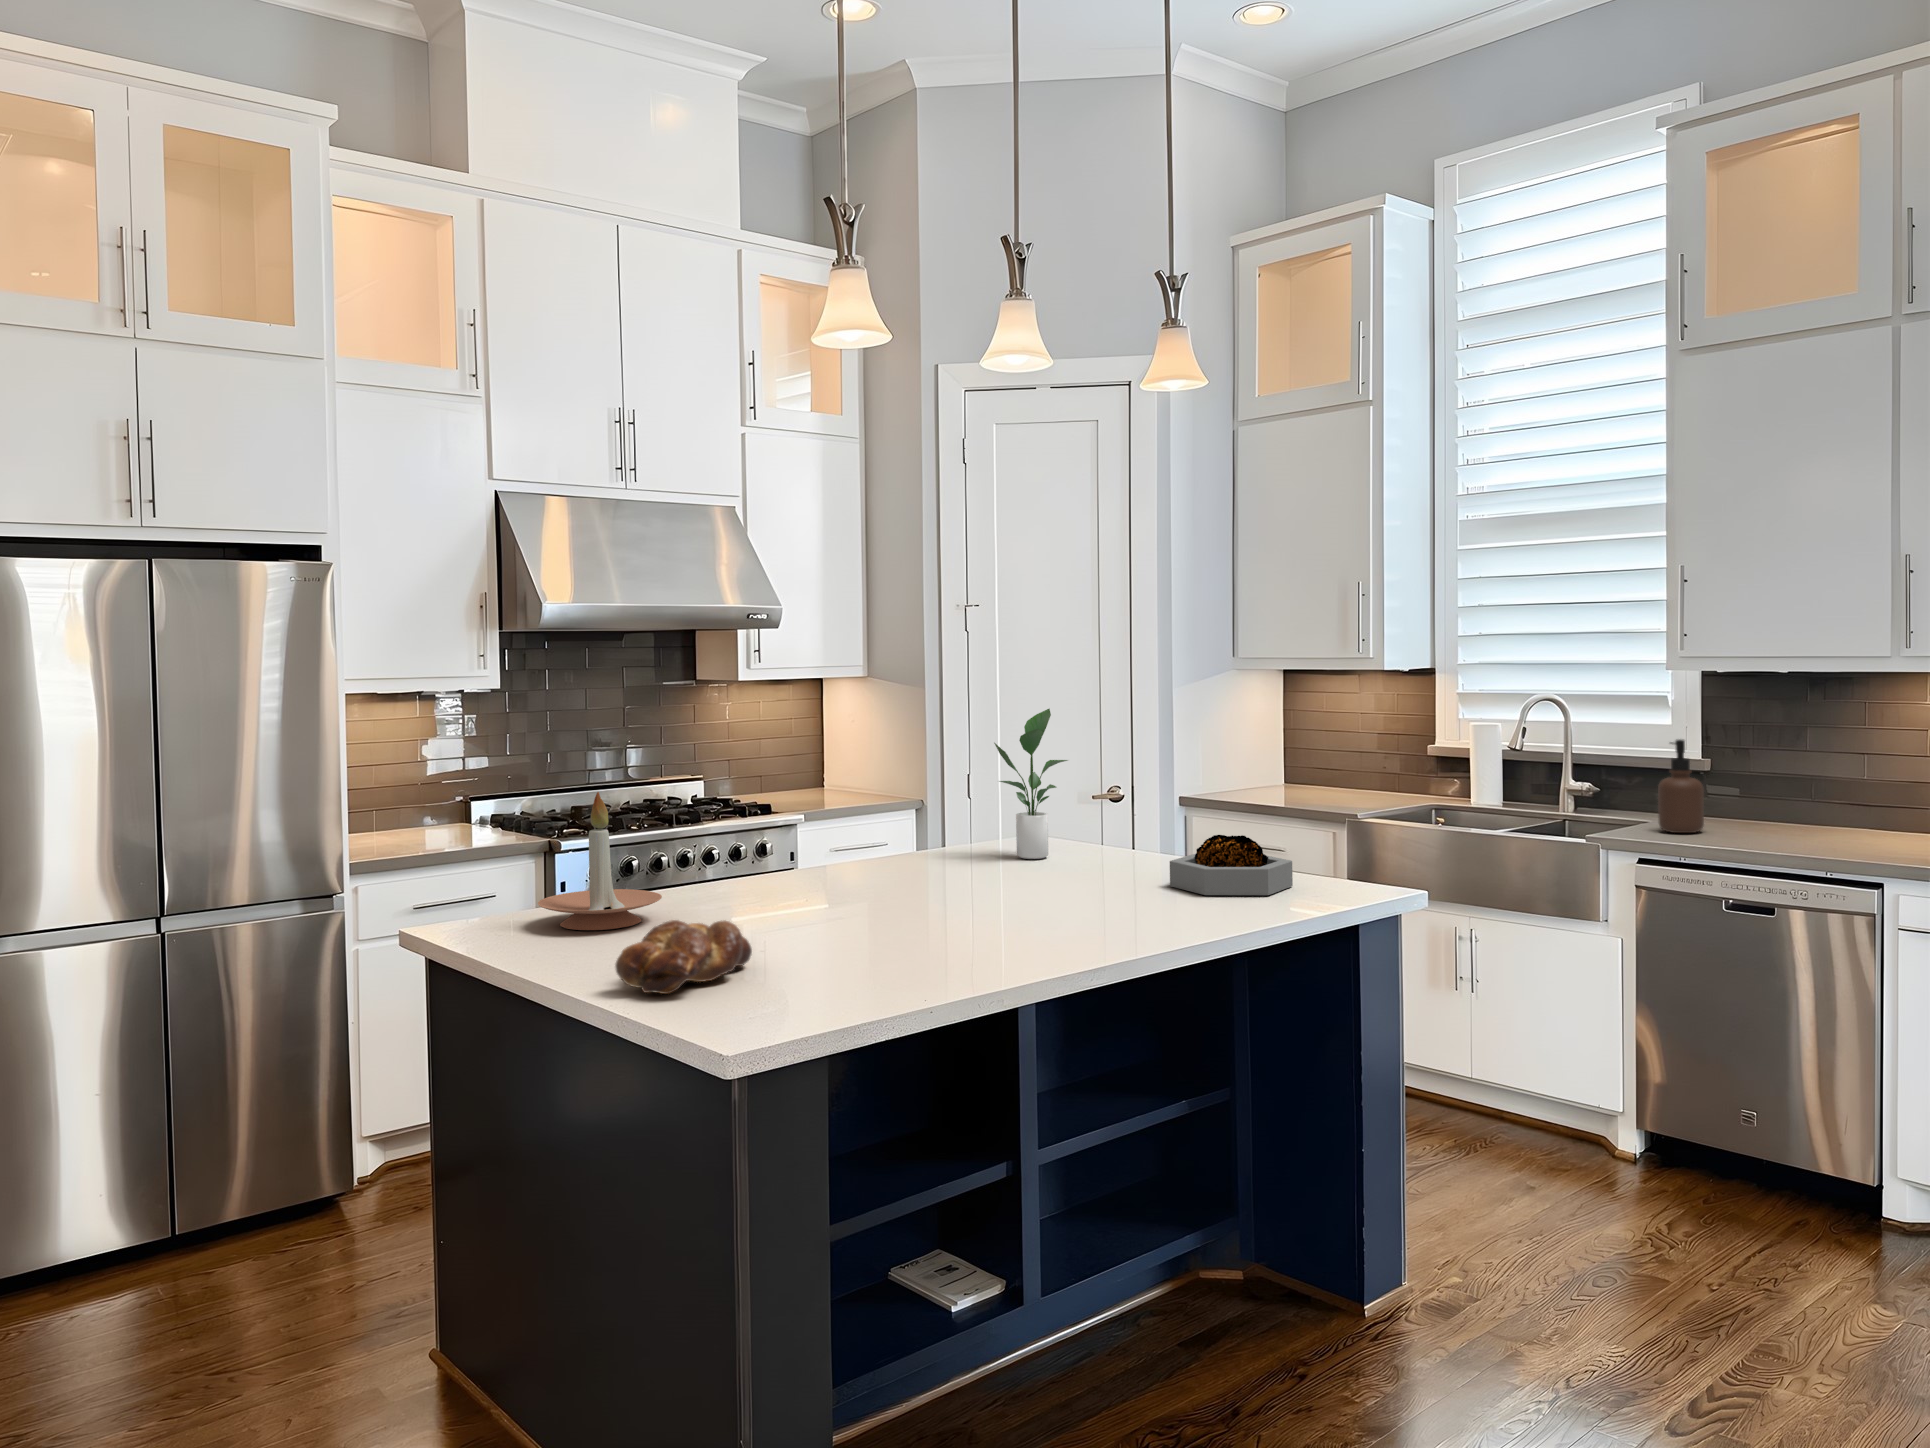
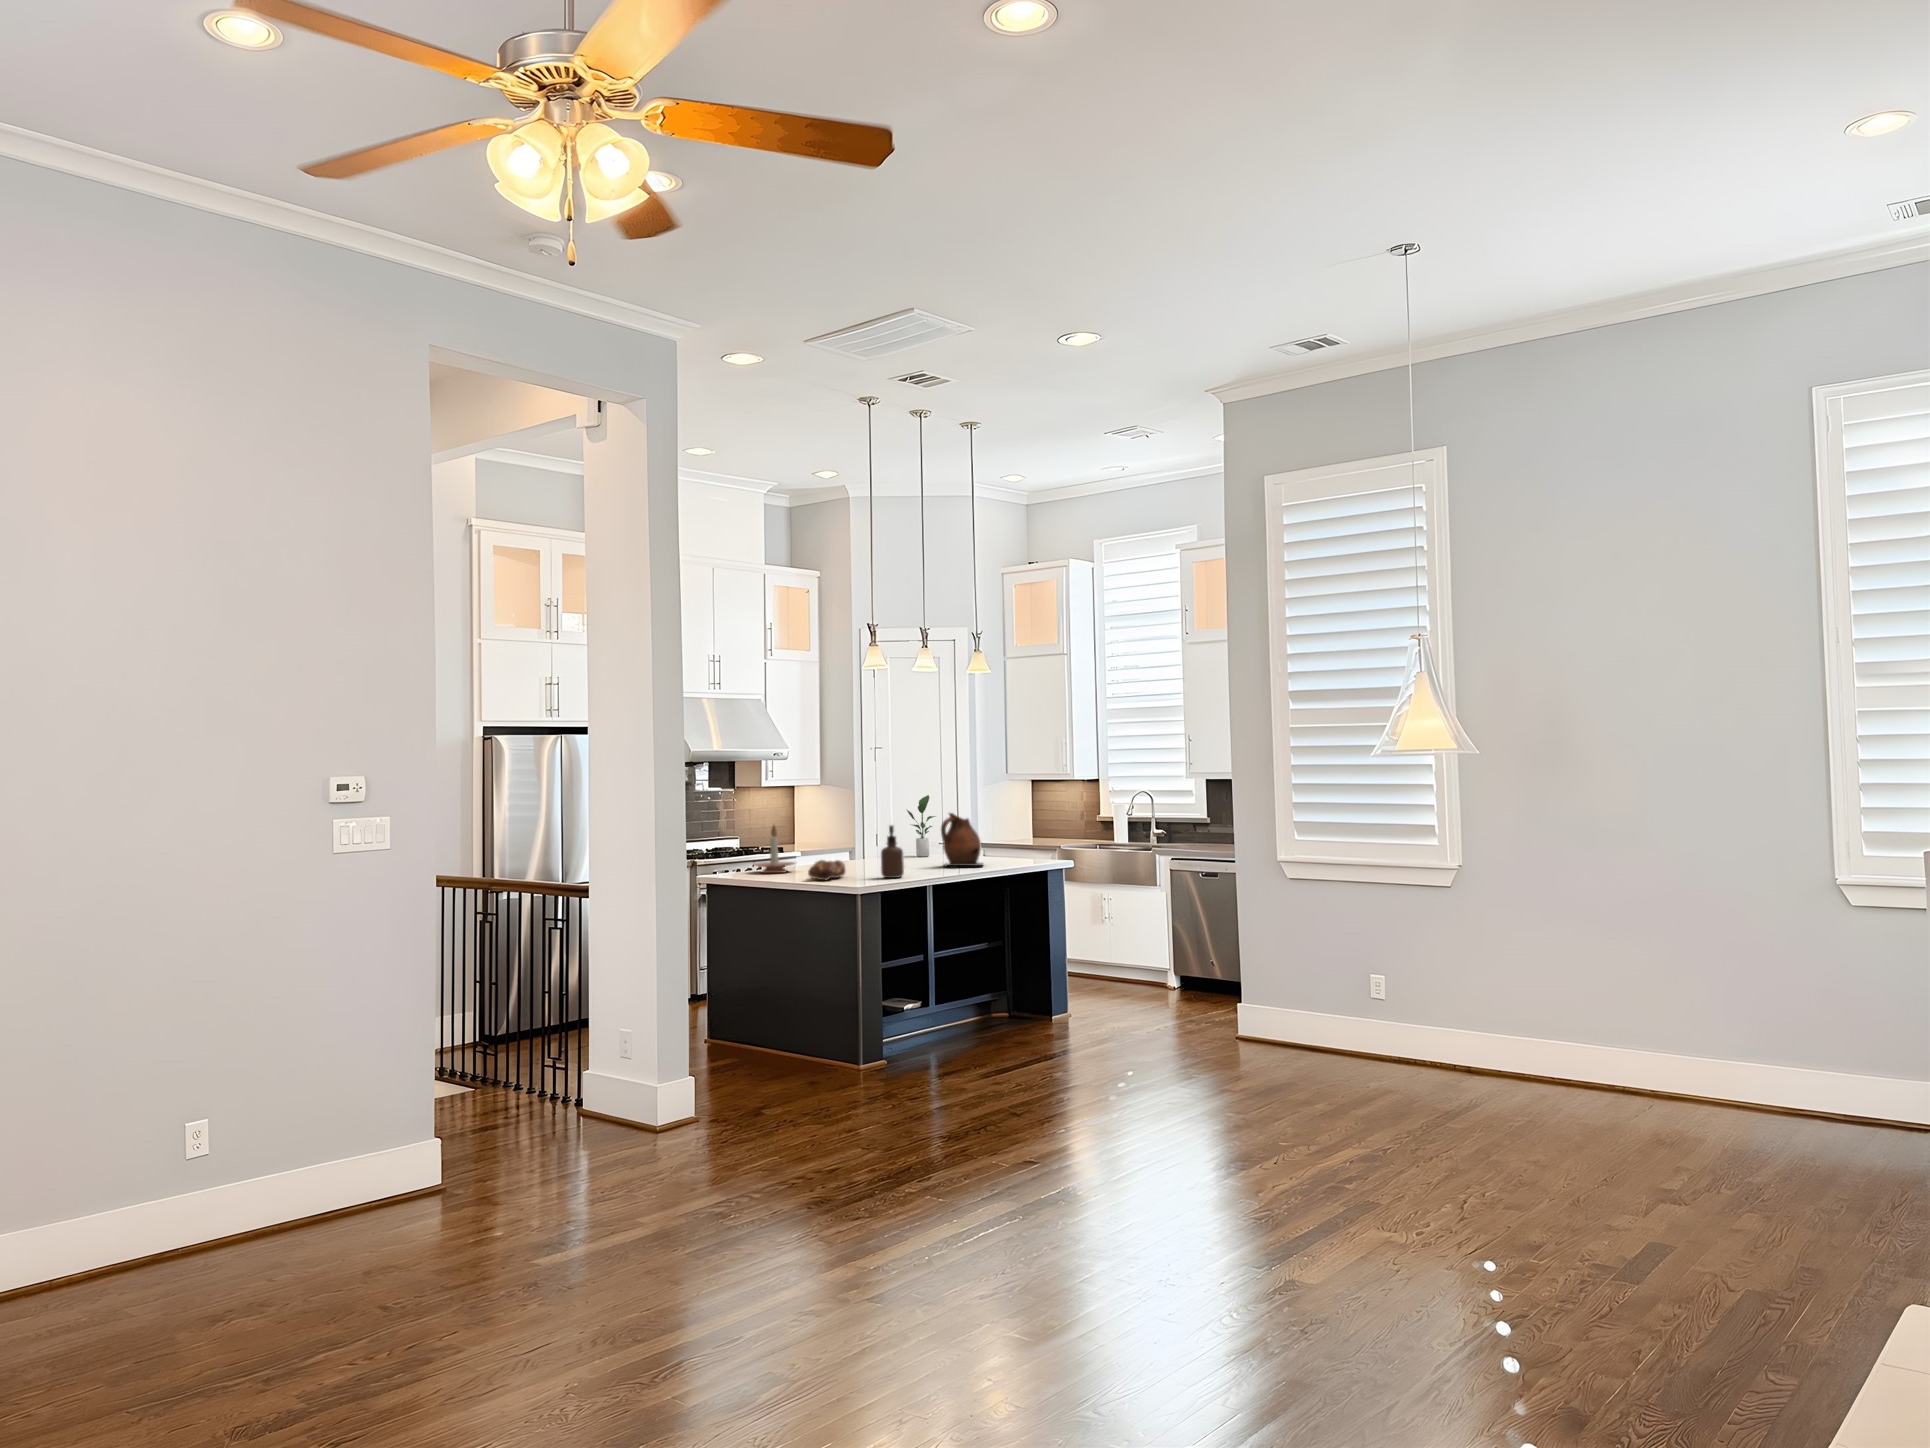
soap dispenser: present [1658,739,1704,833] -> present [881,825,904,878]
ceramic pitcher: none [1055,769,1179,928] -> present [941,813,983,866]
decorative bowl: present [1170,835,1293,895] -> none [980,839,1025,862]

